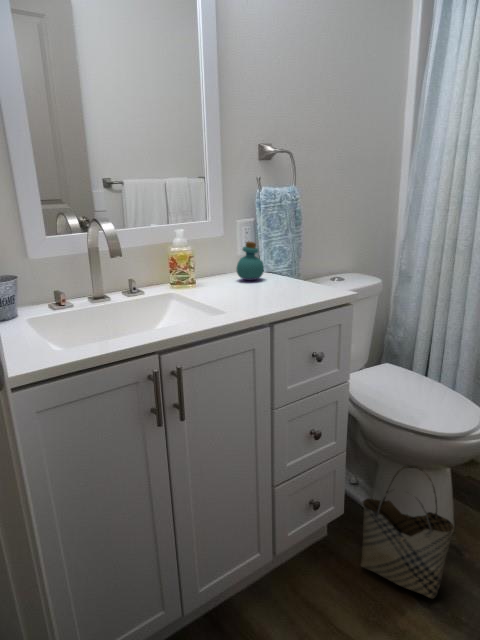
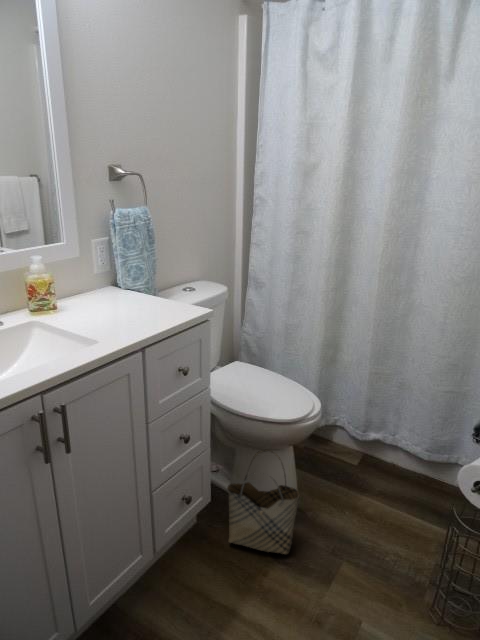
perfume bottle: present [237,241,264,280] -> none [97,264,124,301]

